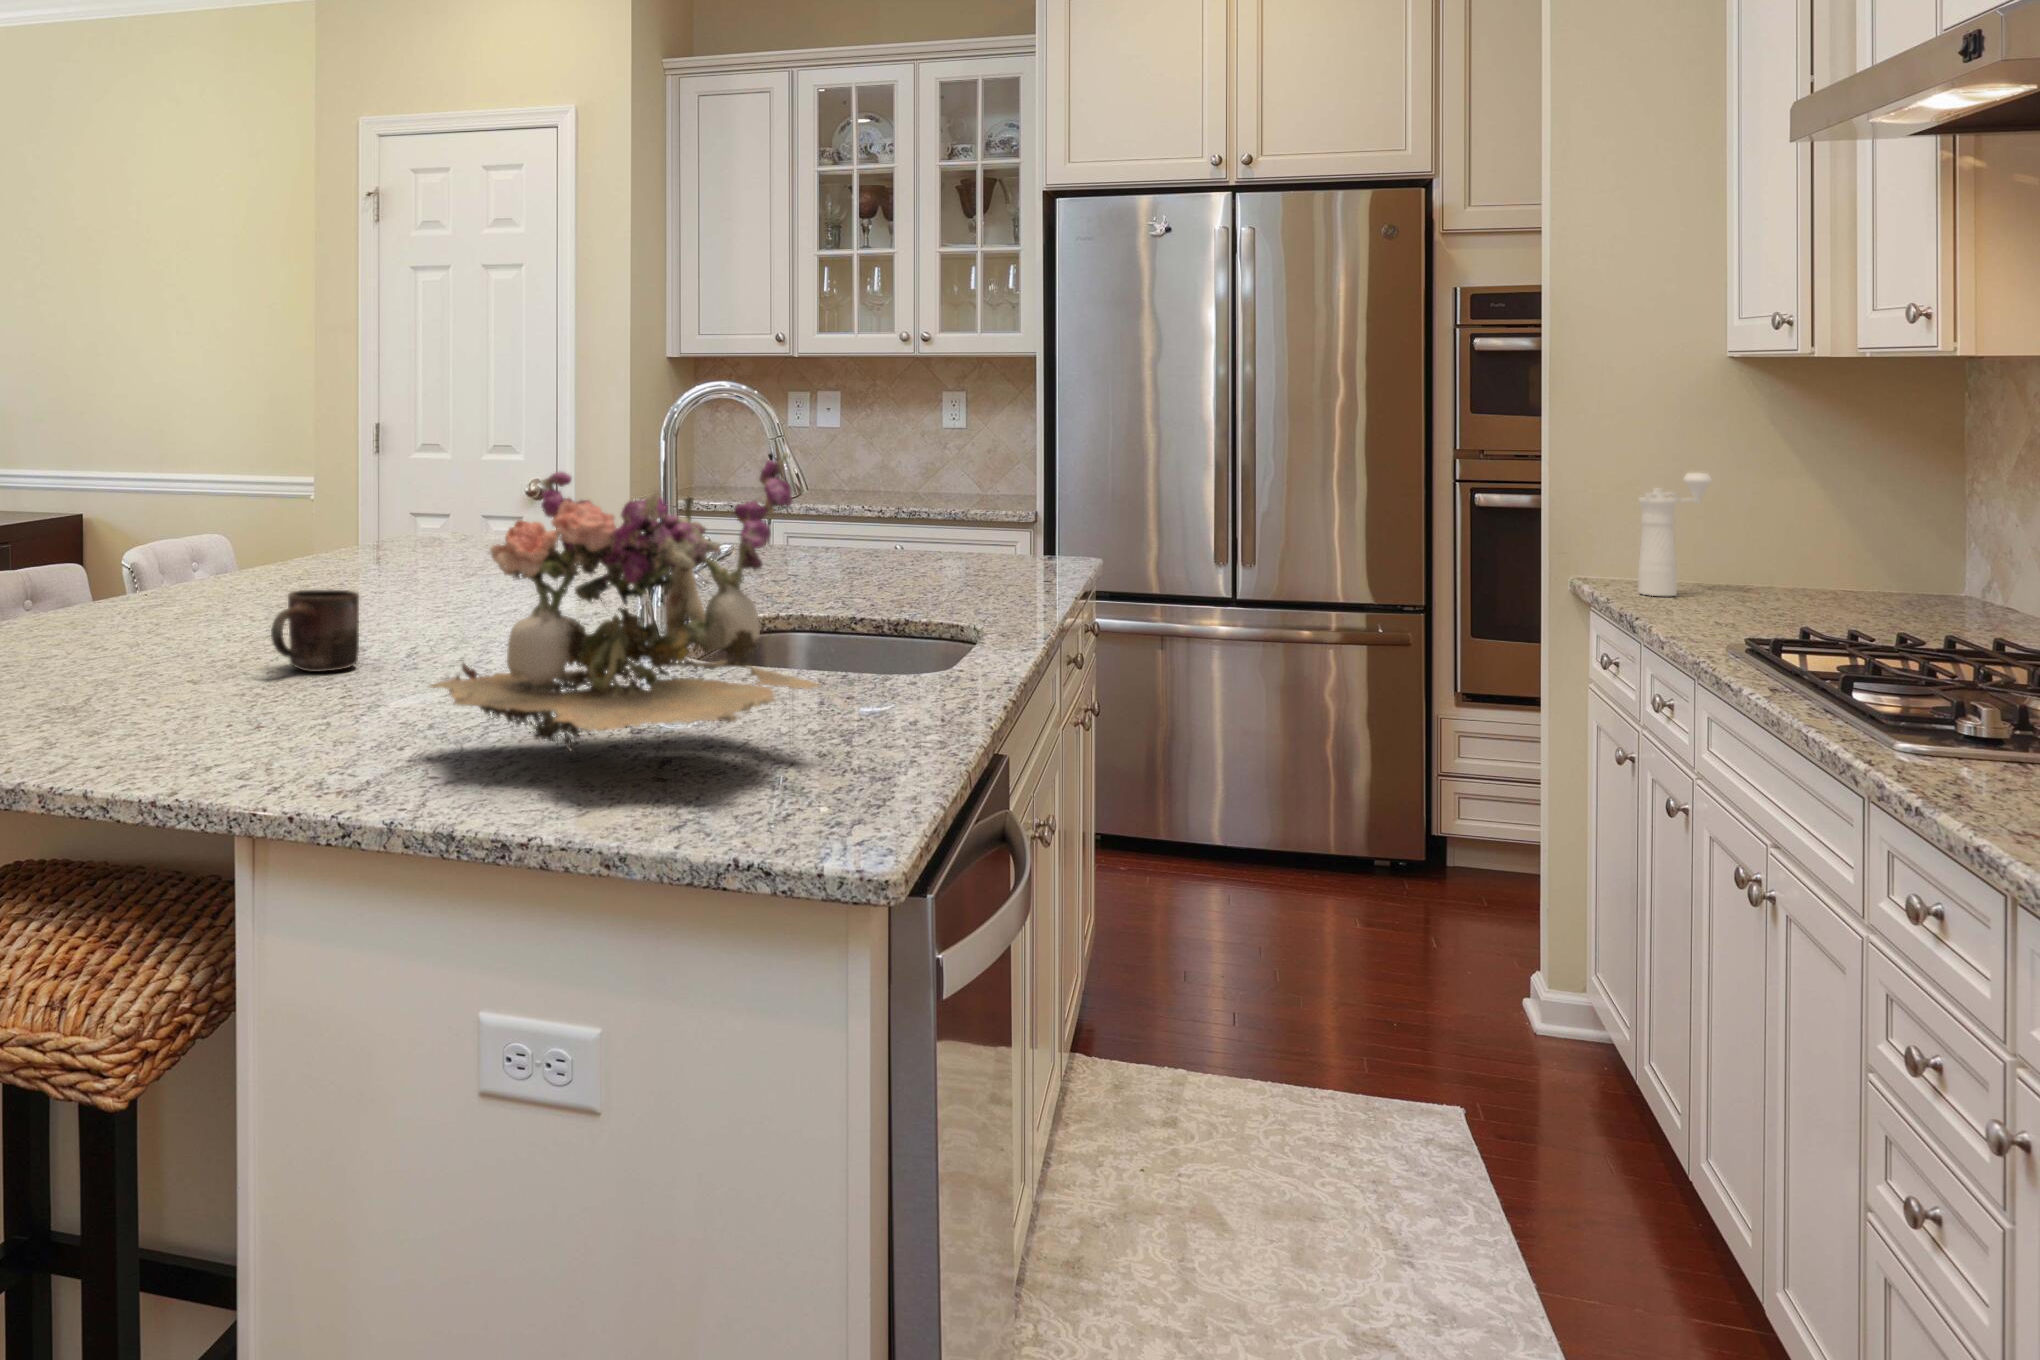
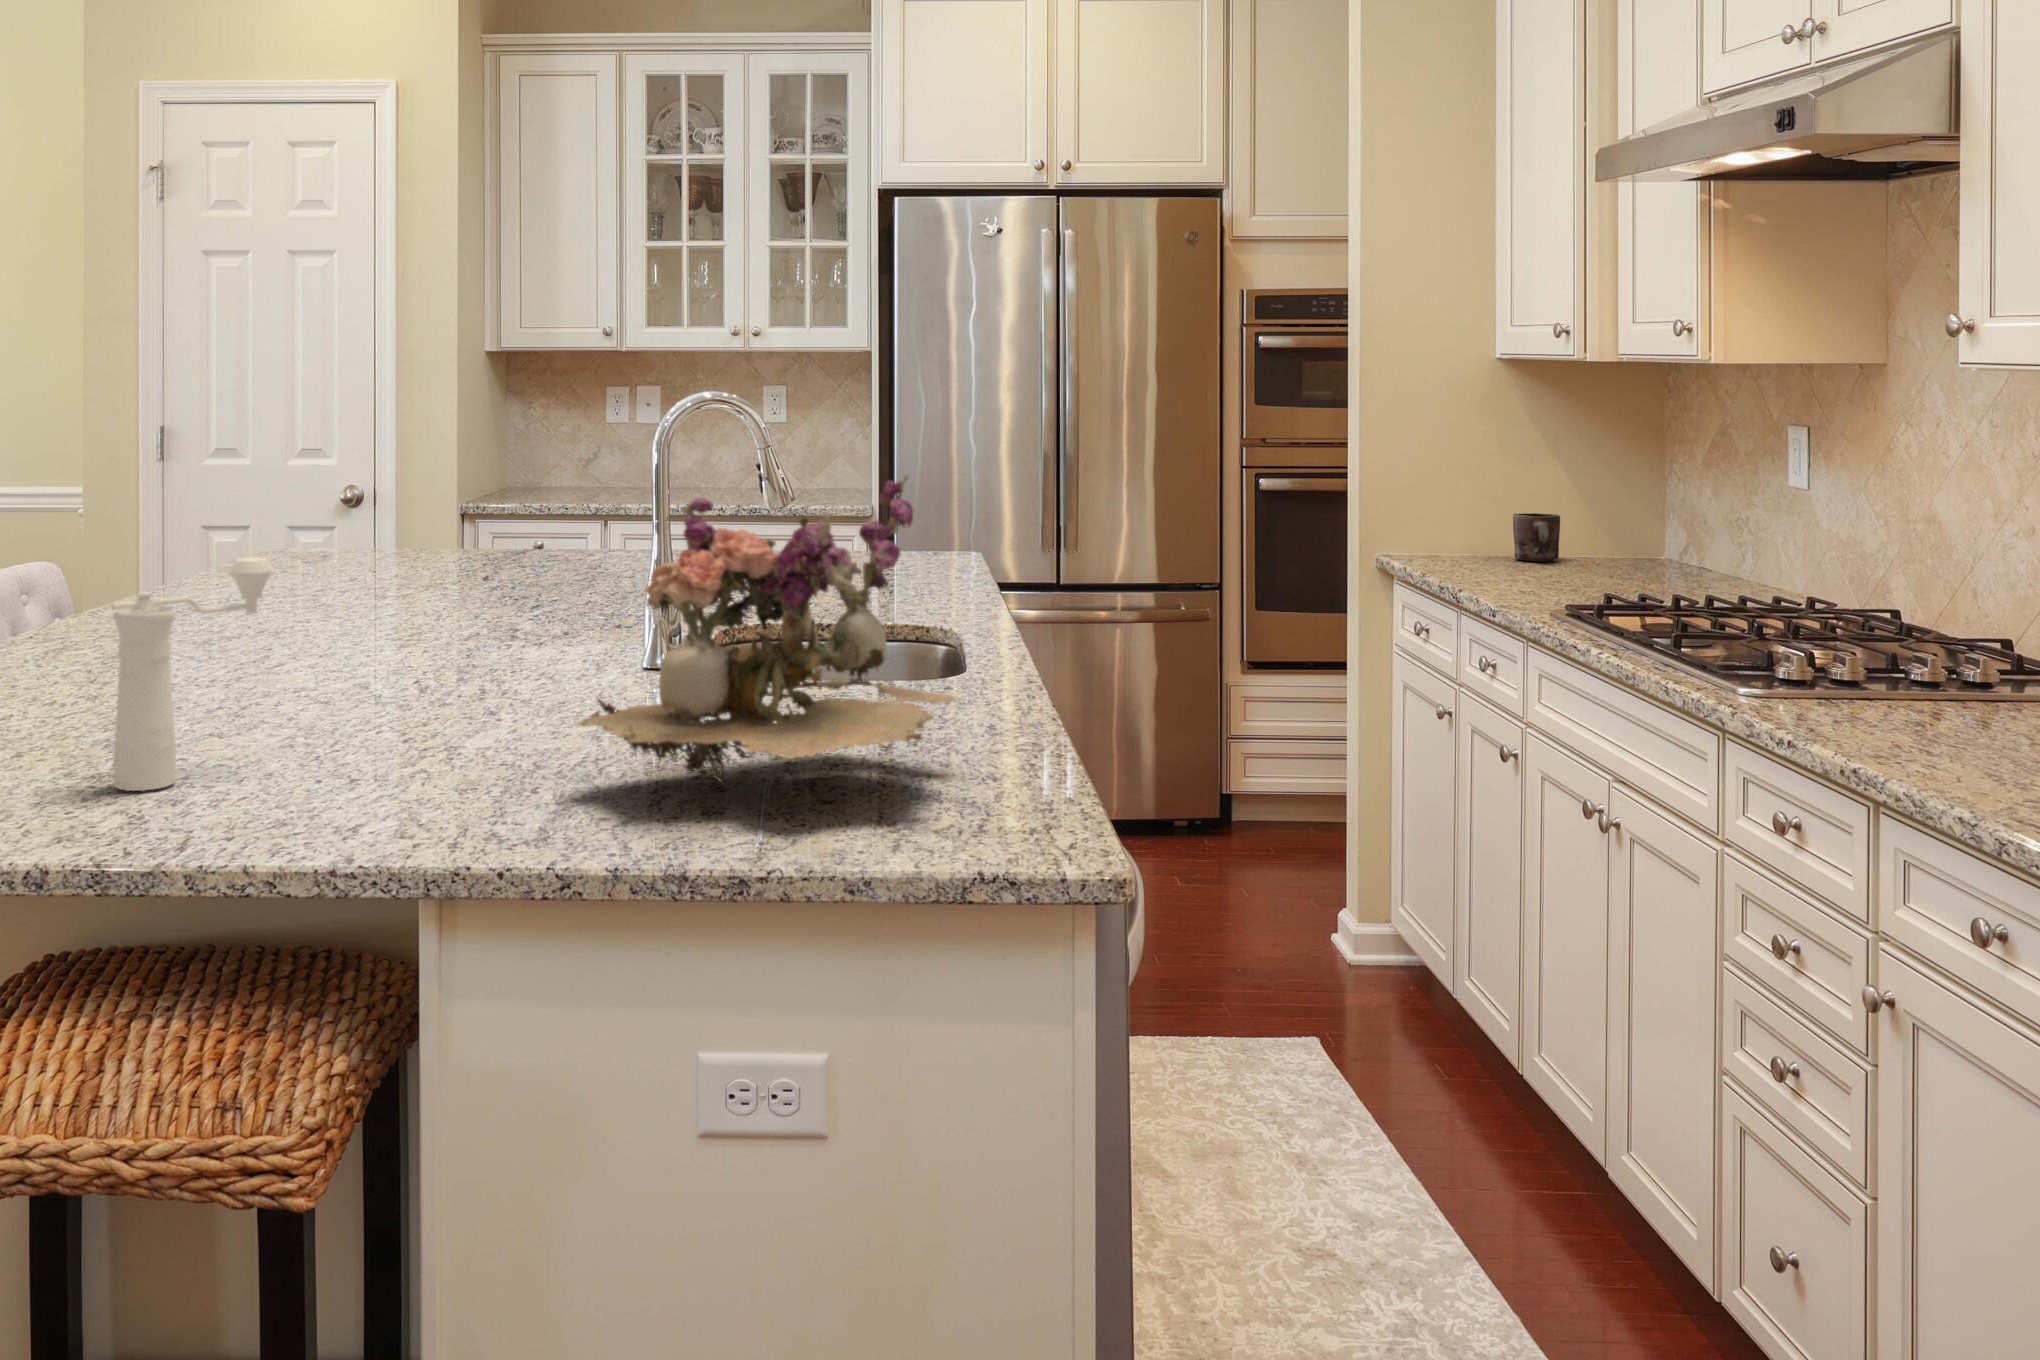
pepper mill: present [1638,472,1712,596] -> present [112,557,274,791]
mug: present [271,590,359,672] -> present [1513,513,1560,562]

